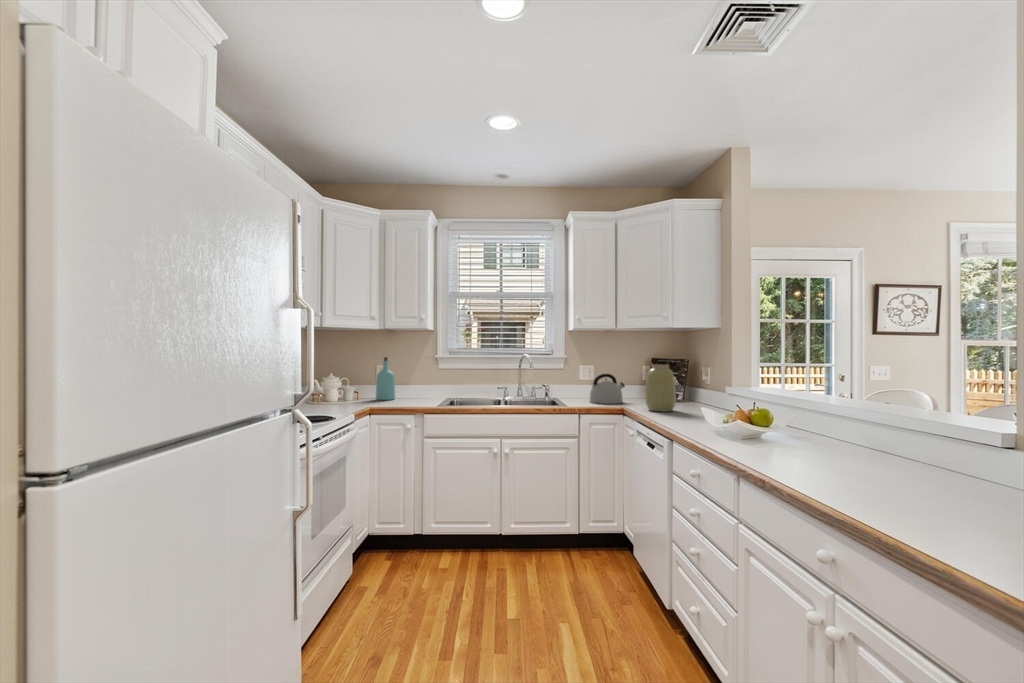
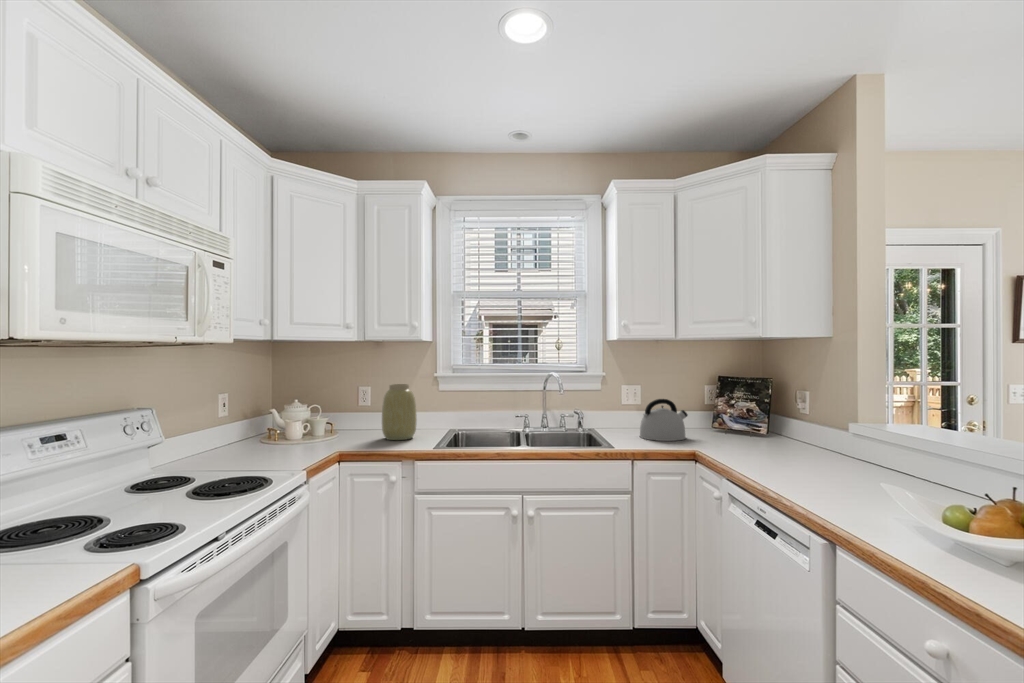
bottle: present [376,357,395,400] -> none [354,377,381,434]
vase: present [645,364,676,412] -> present [382,384,417,440]

